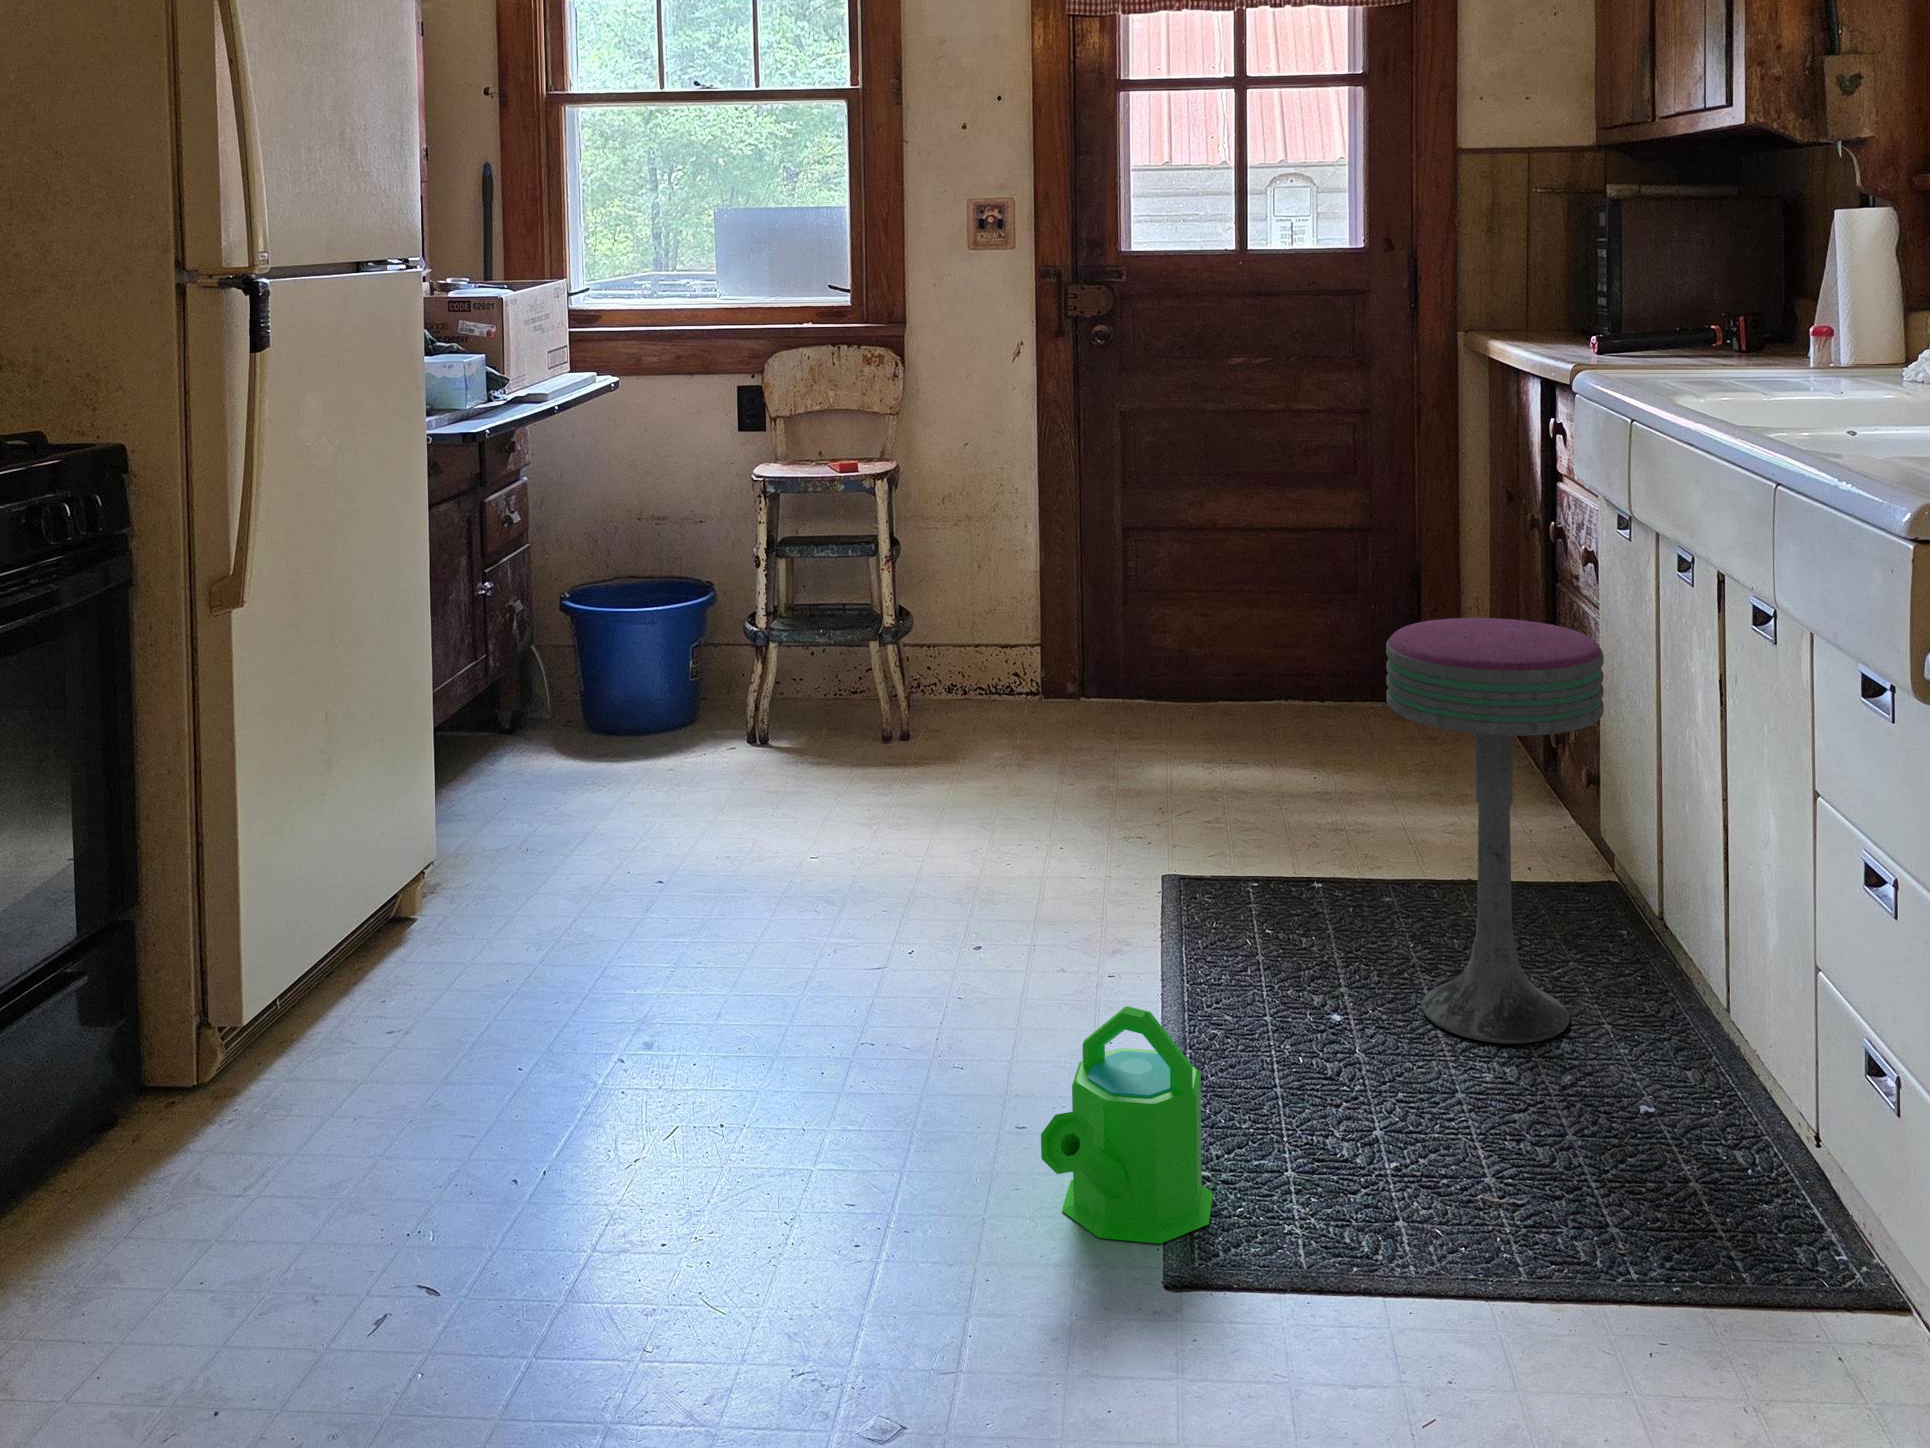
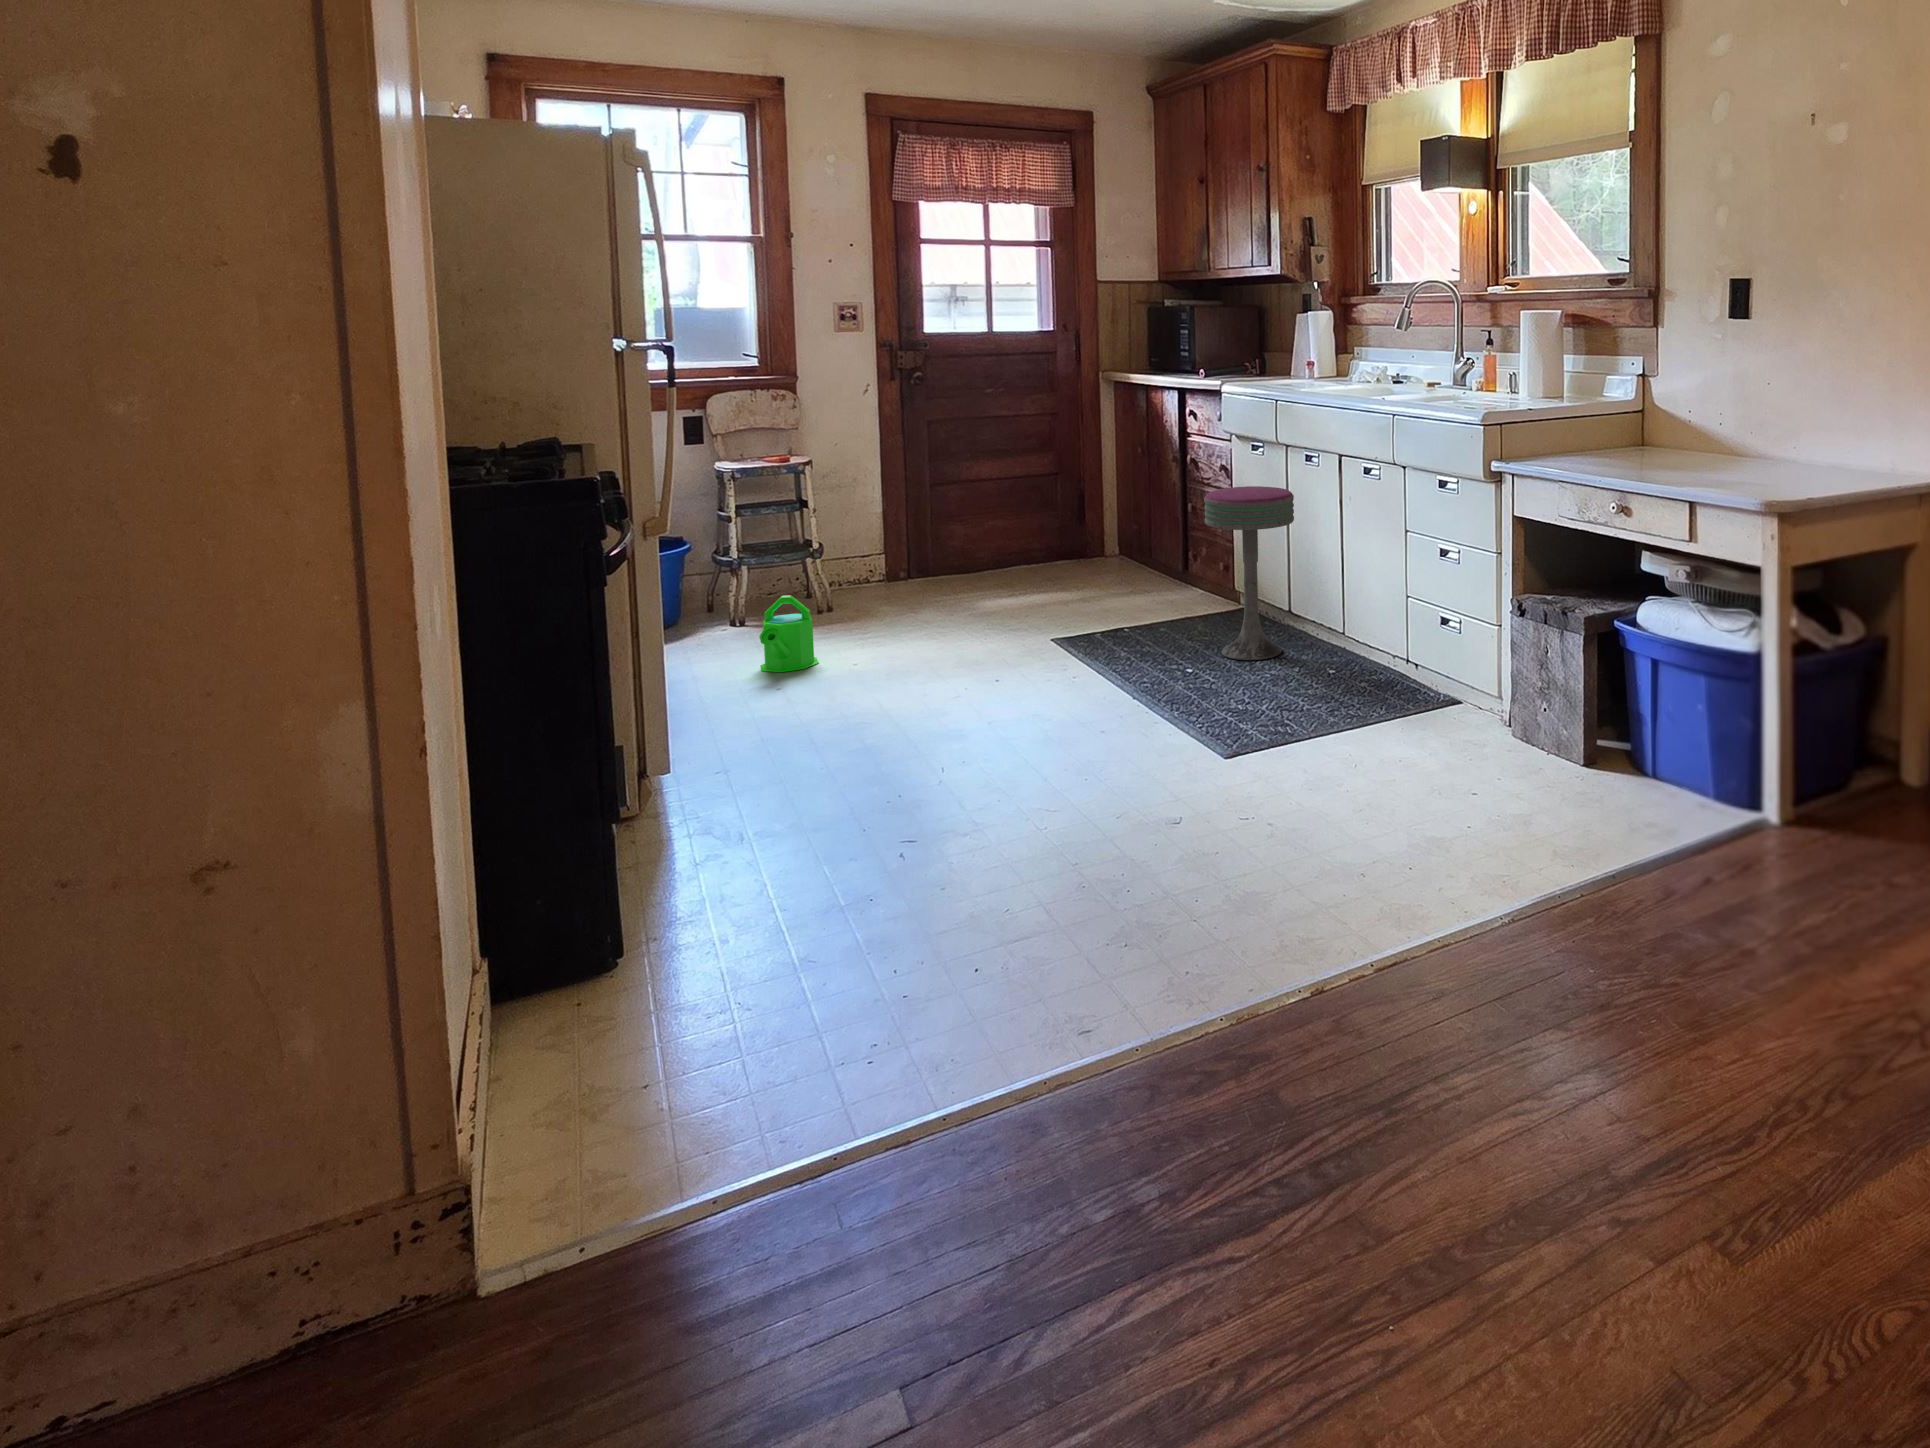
watering can: present [1041,1006,1213,1244] -> present [759,595,819,672]

